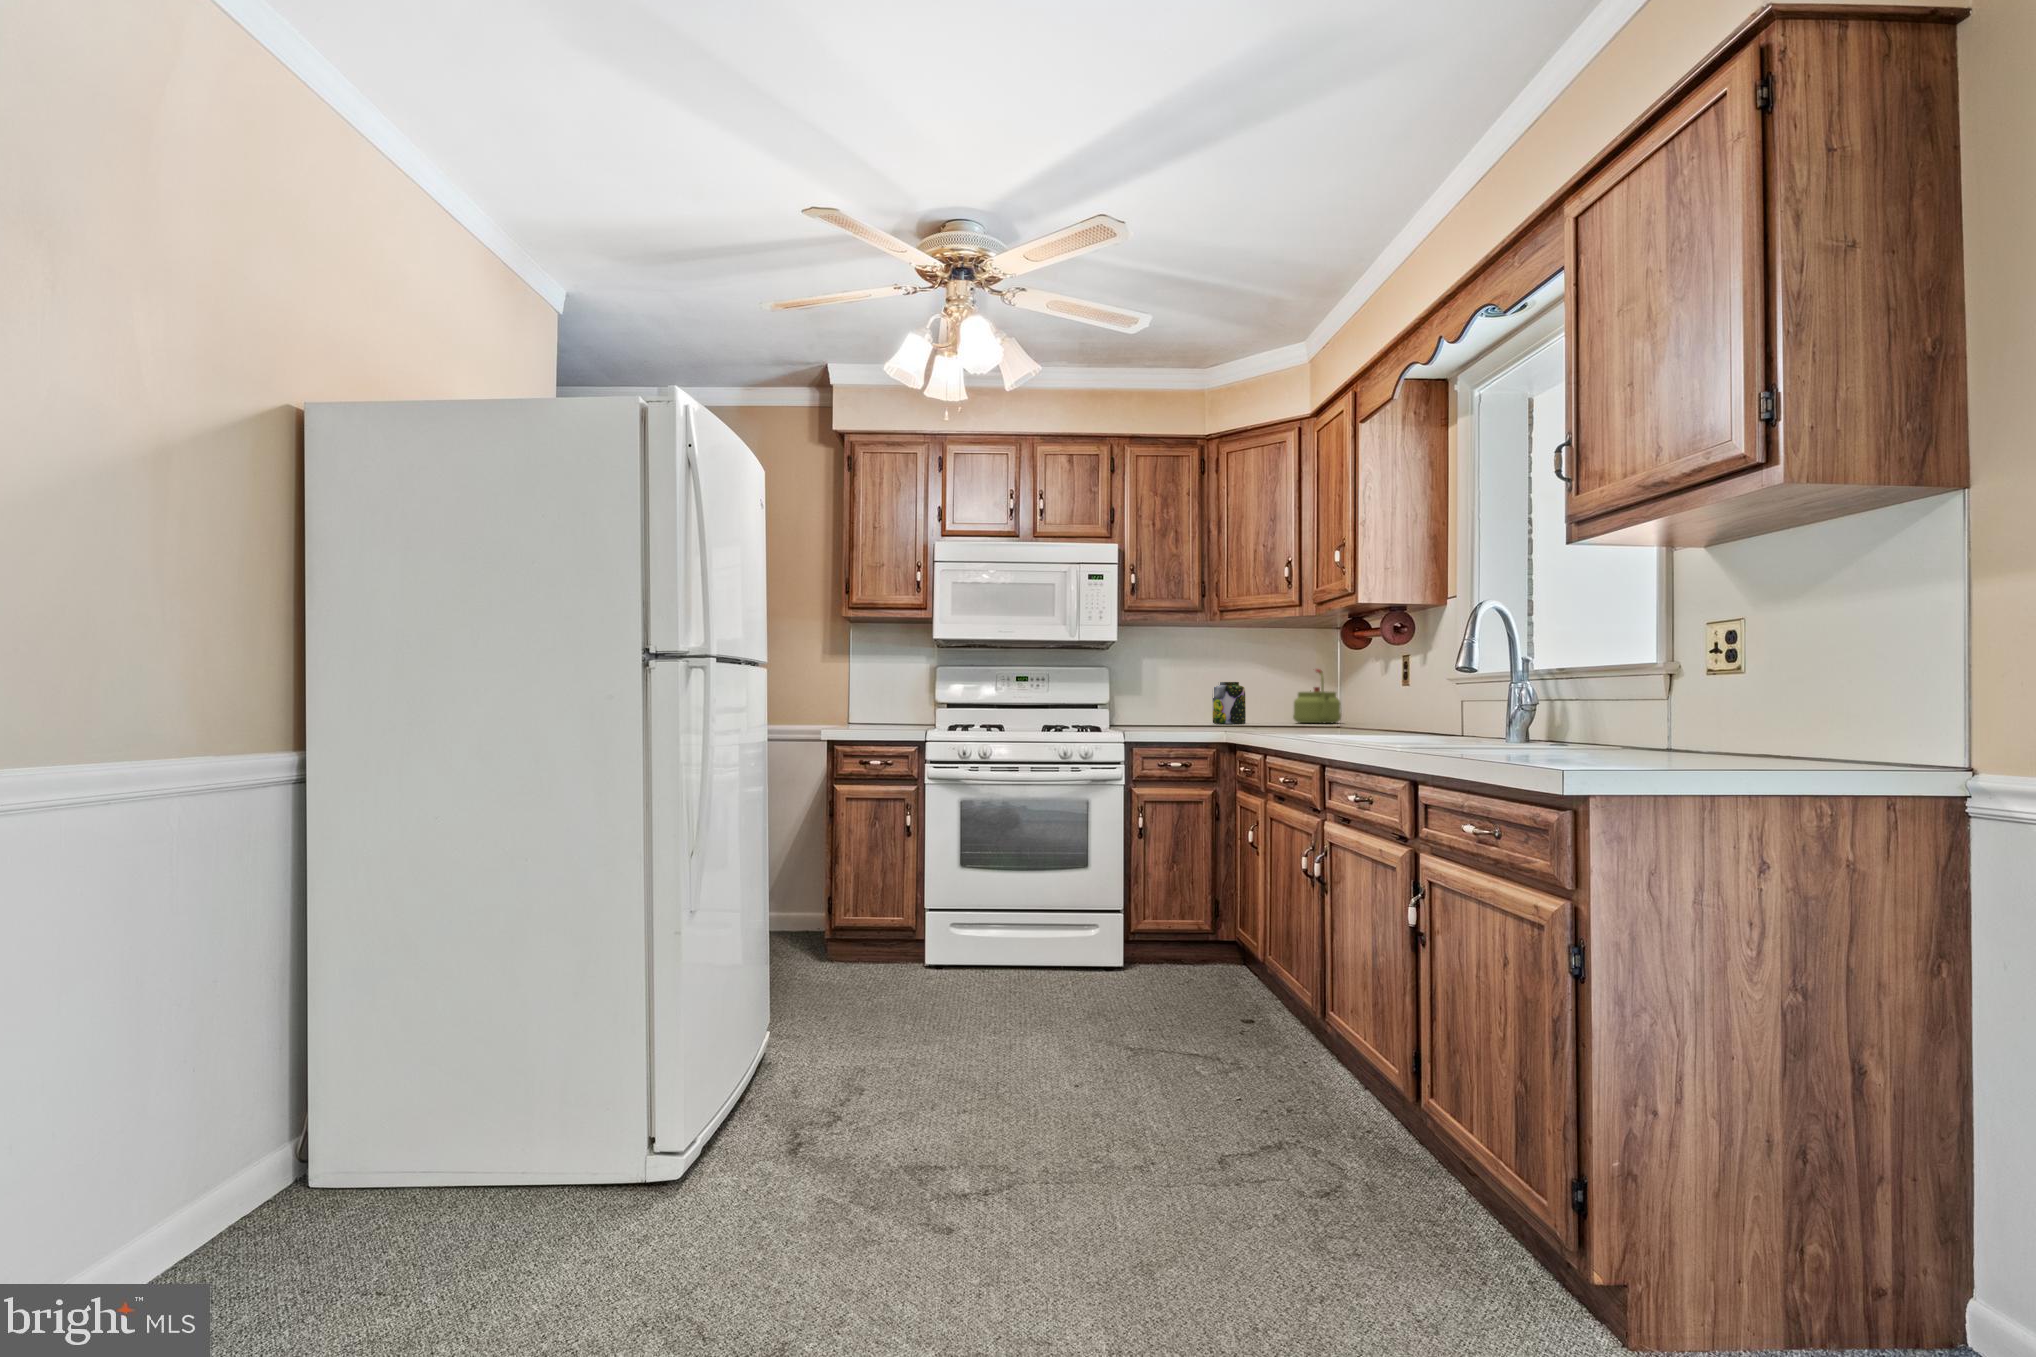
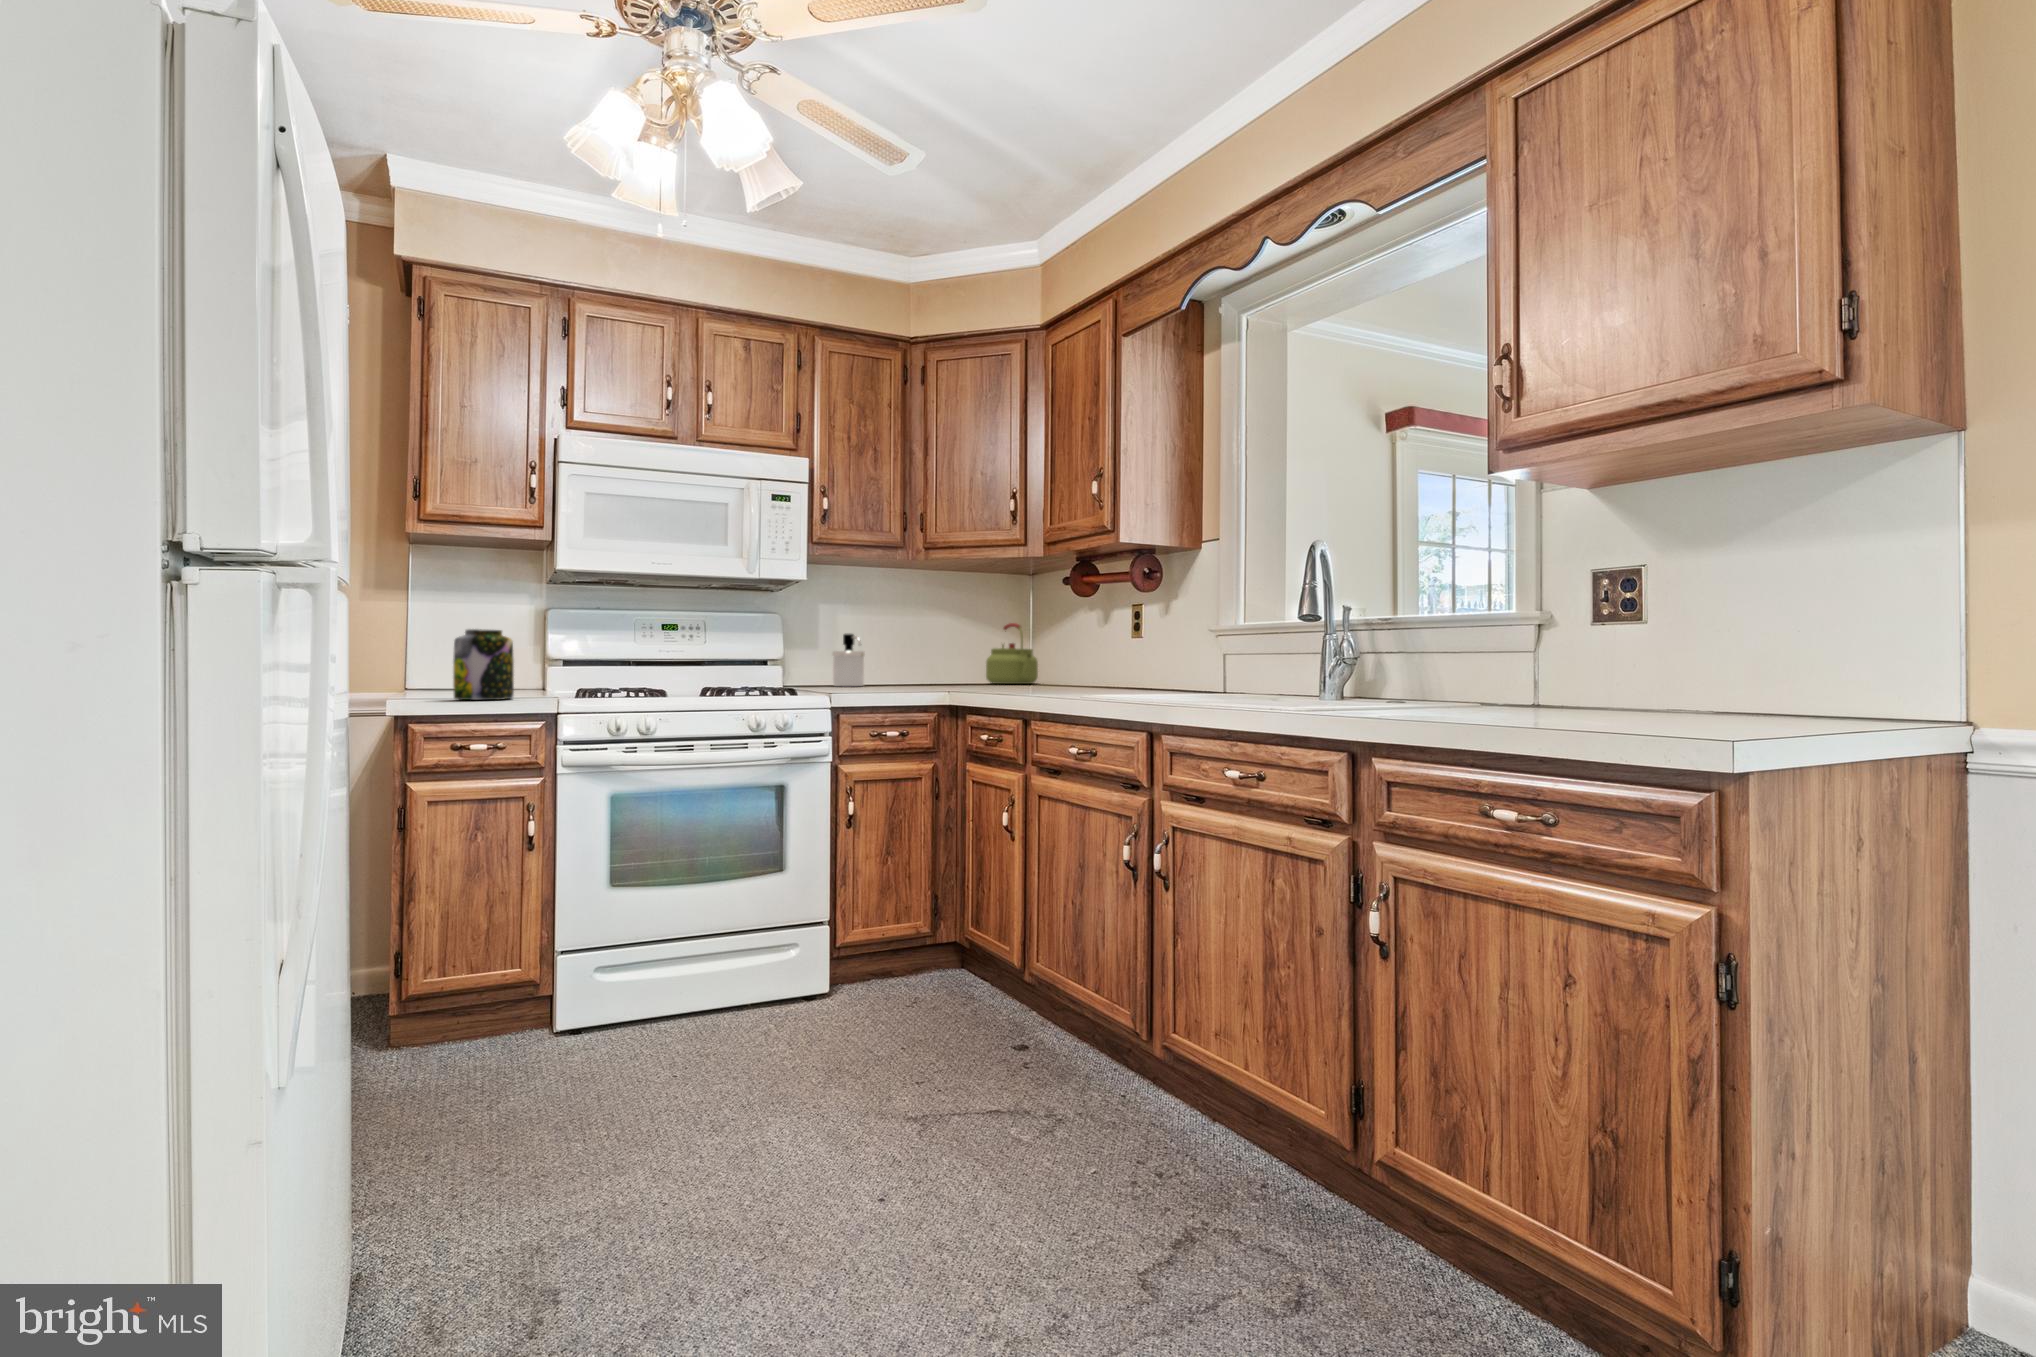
soap dispenser: none [1152,681,1179,725] -> present [832,634,865,686]
jar: present [1212,682,1246,724] -> present [453,629,514,700]

